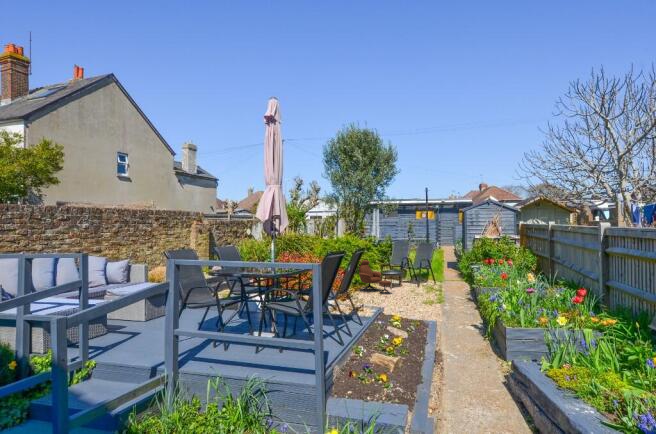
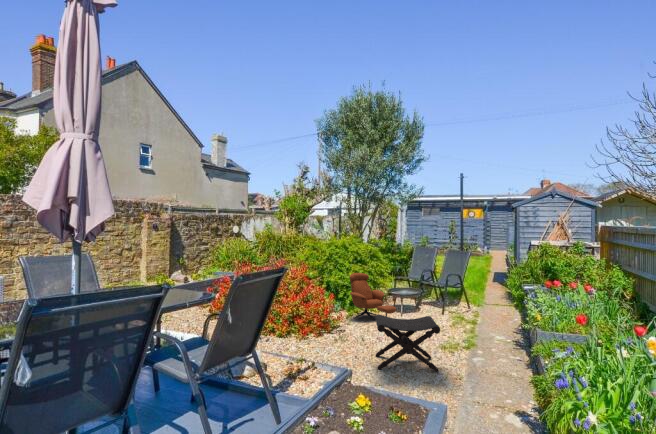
footstool: none [387,282,428,313] -> present [375,314,440,372]

